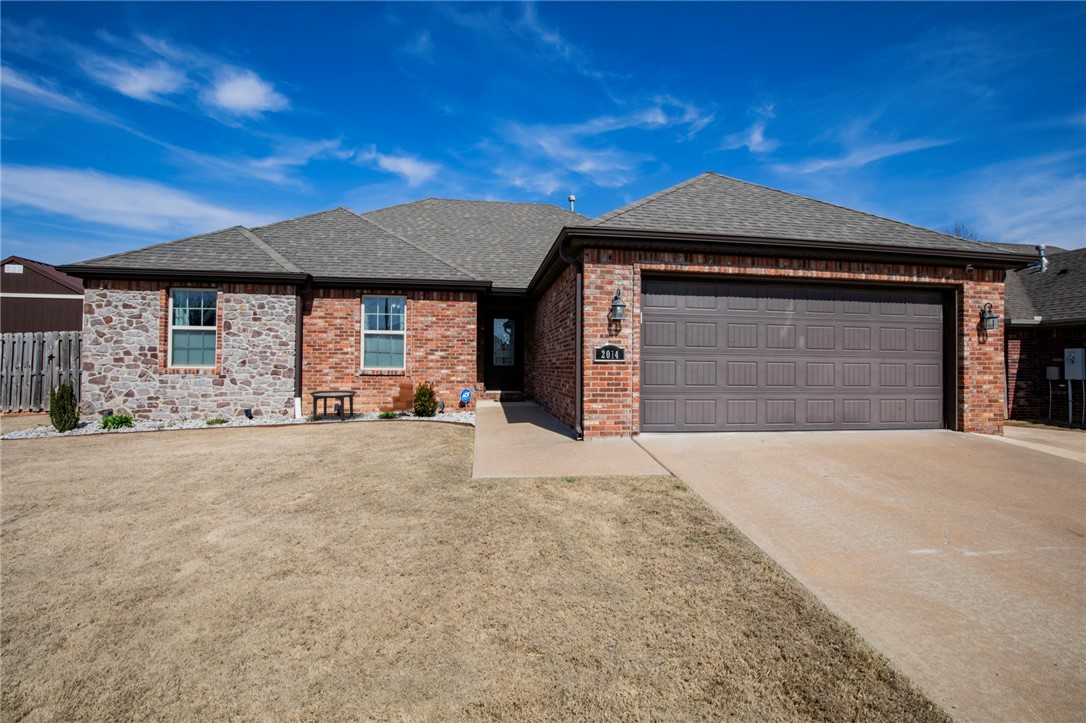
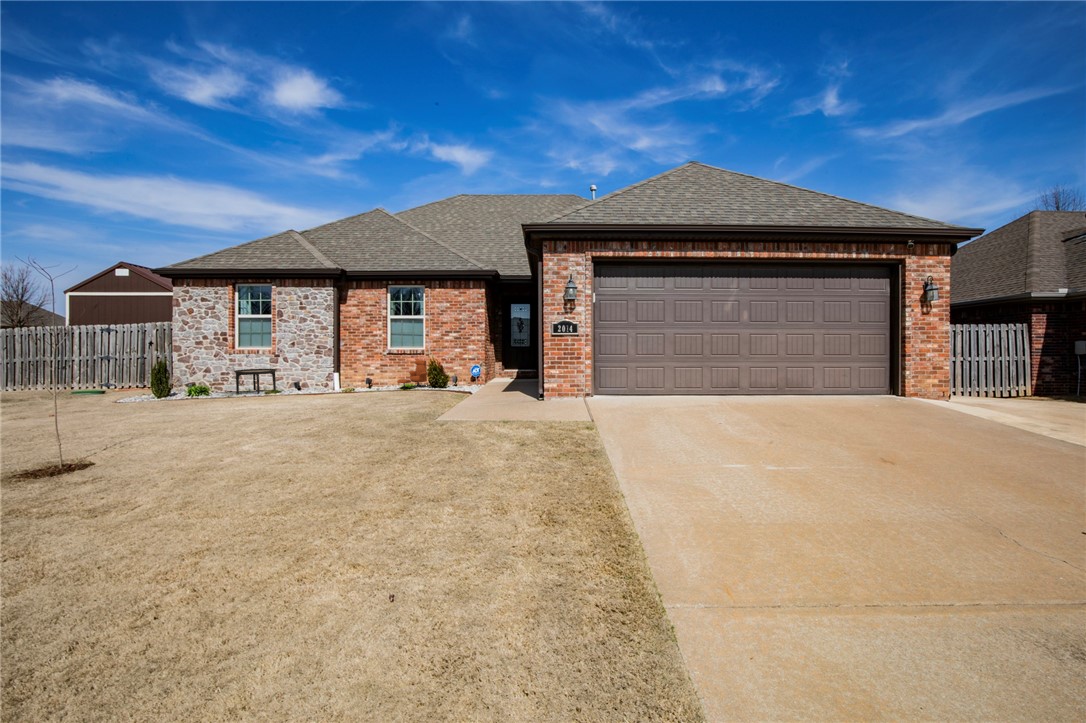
round table: present [310,390,357,421] -> present [234,369,277,394]

